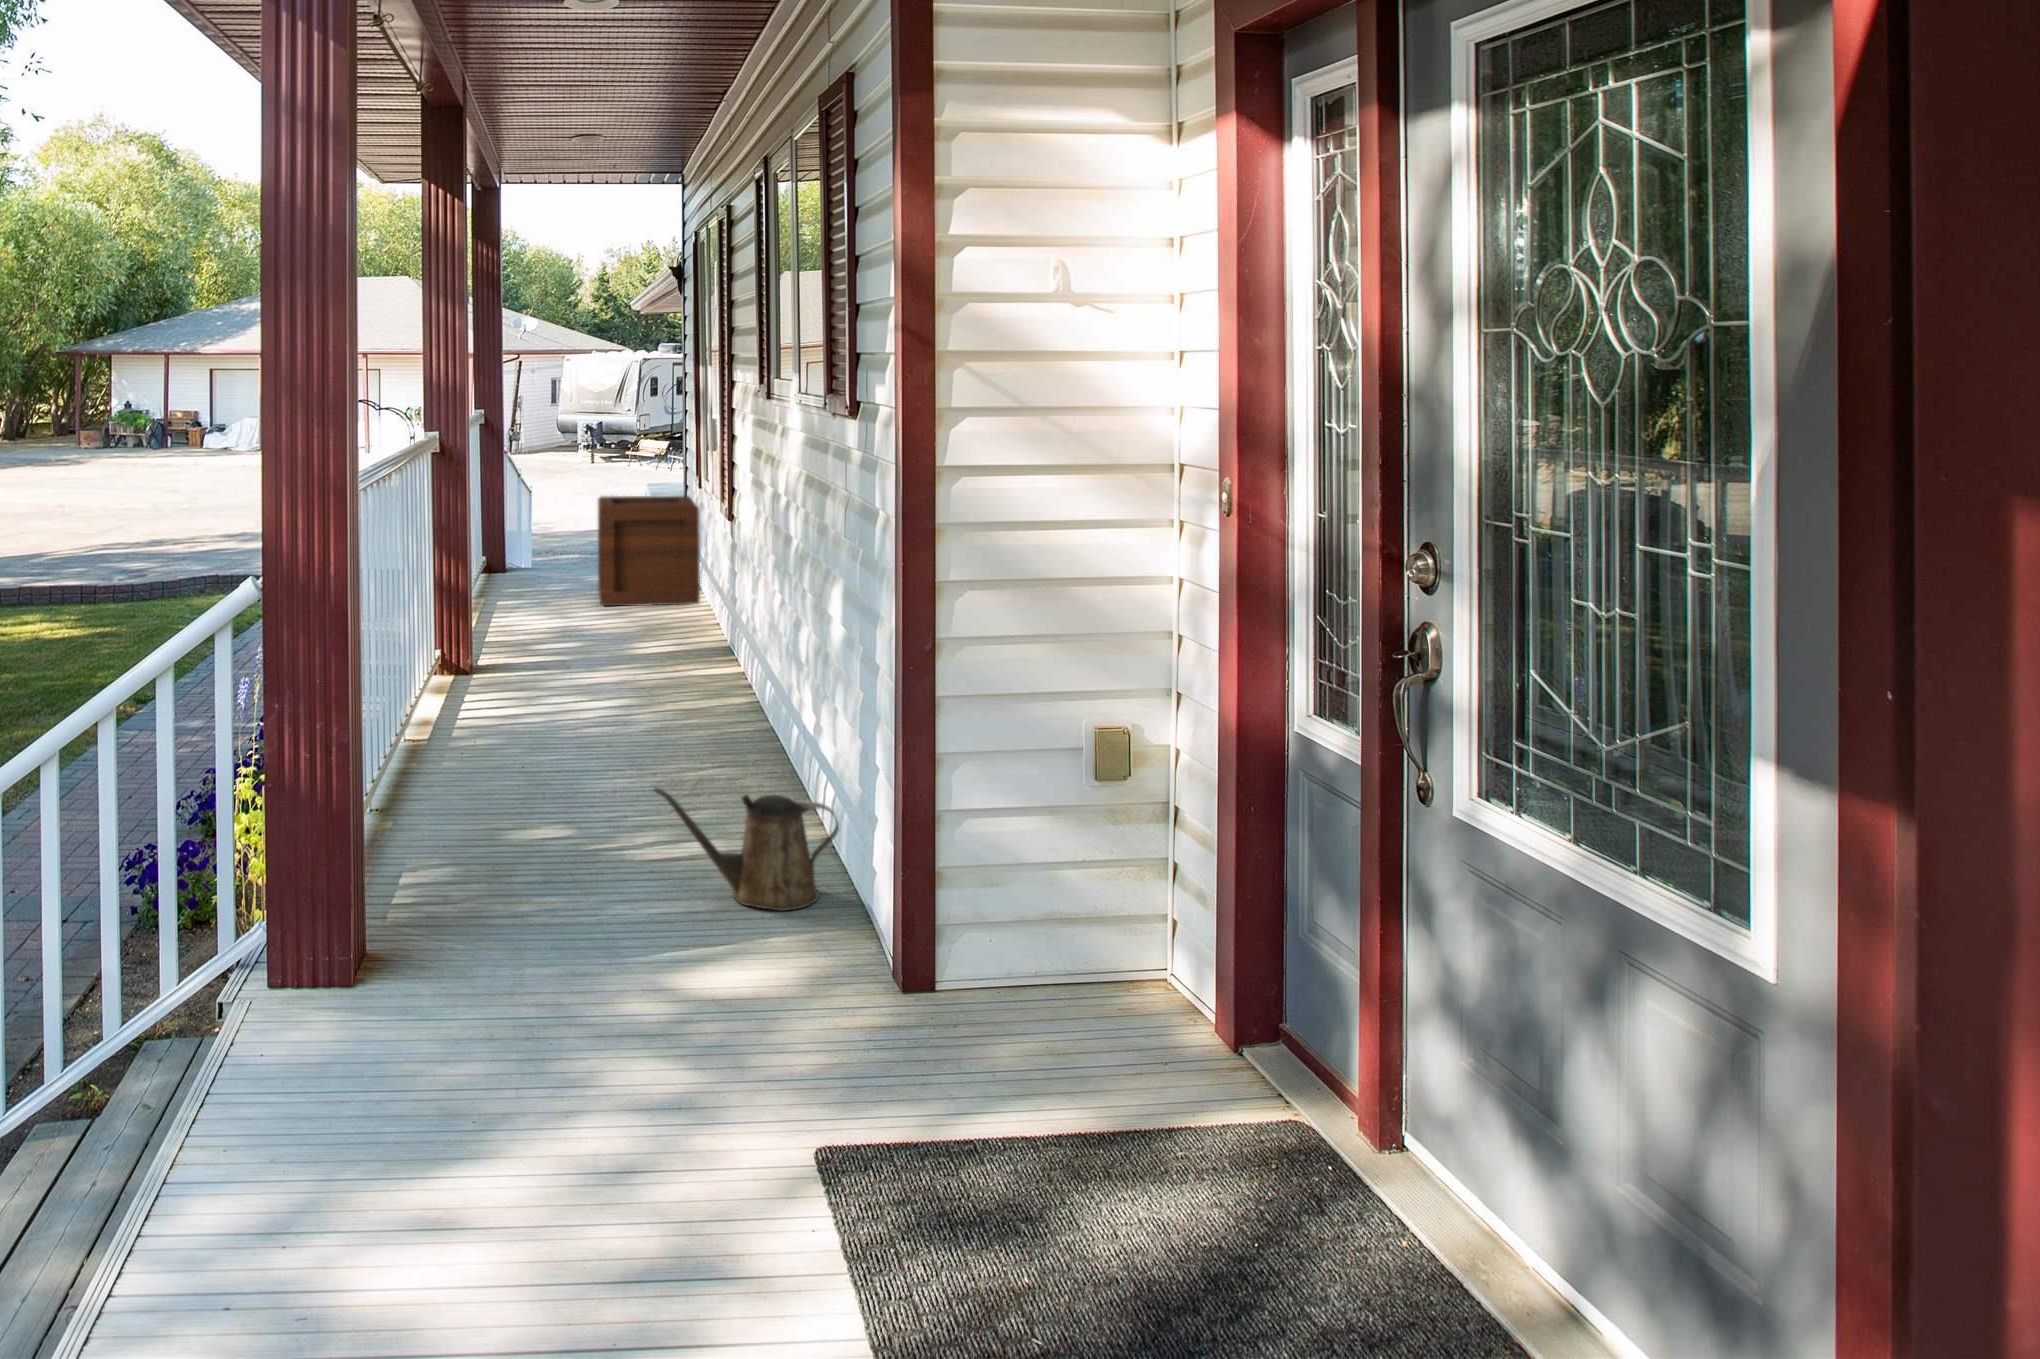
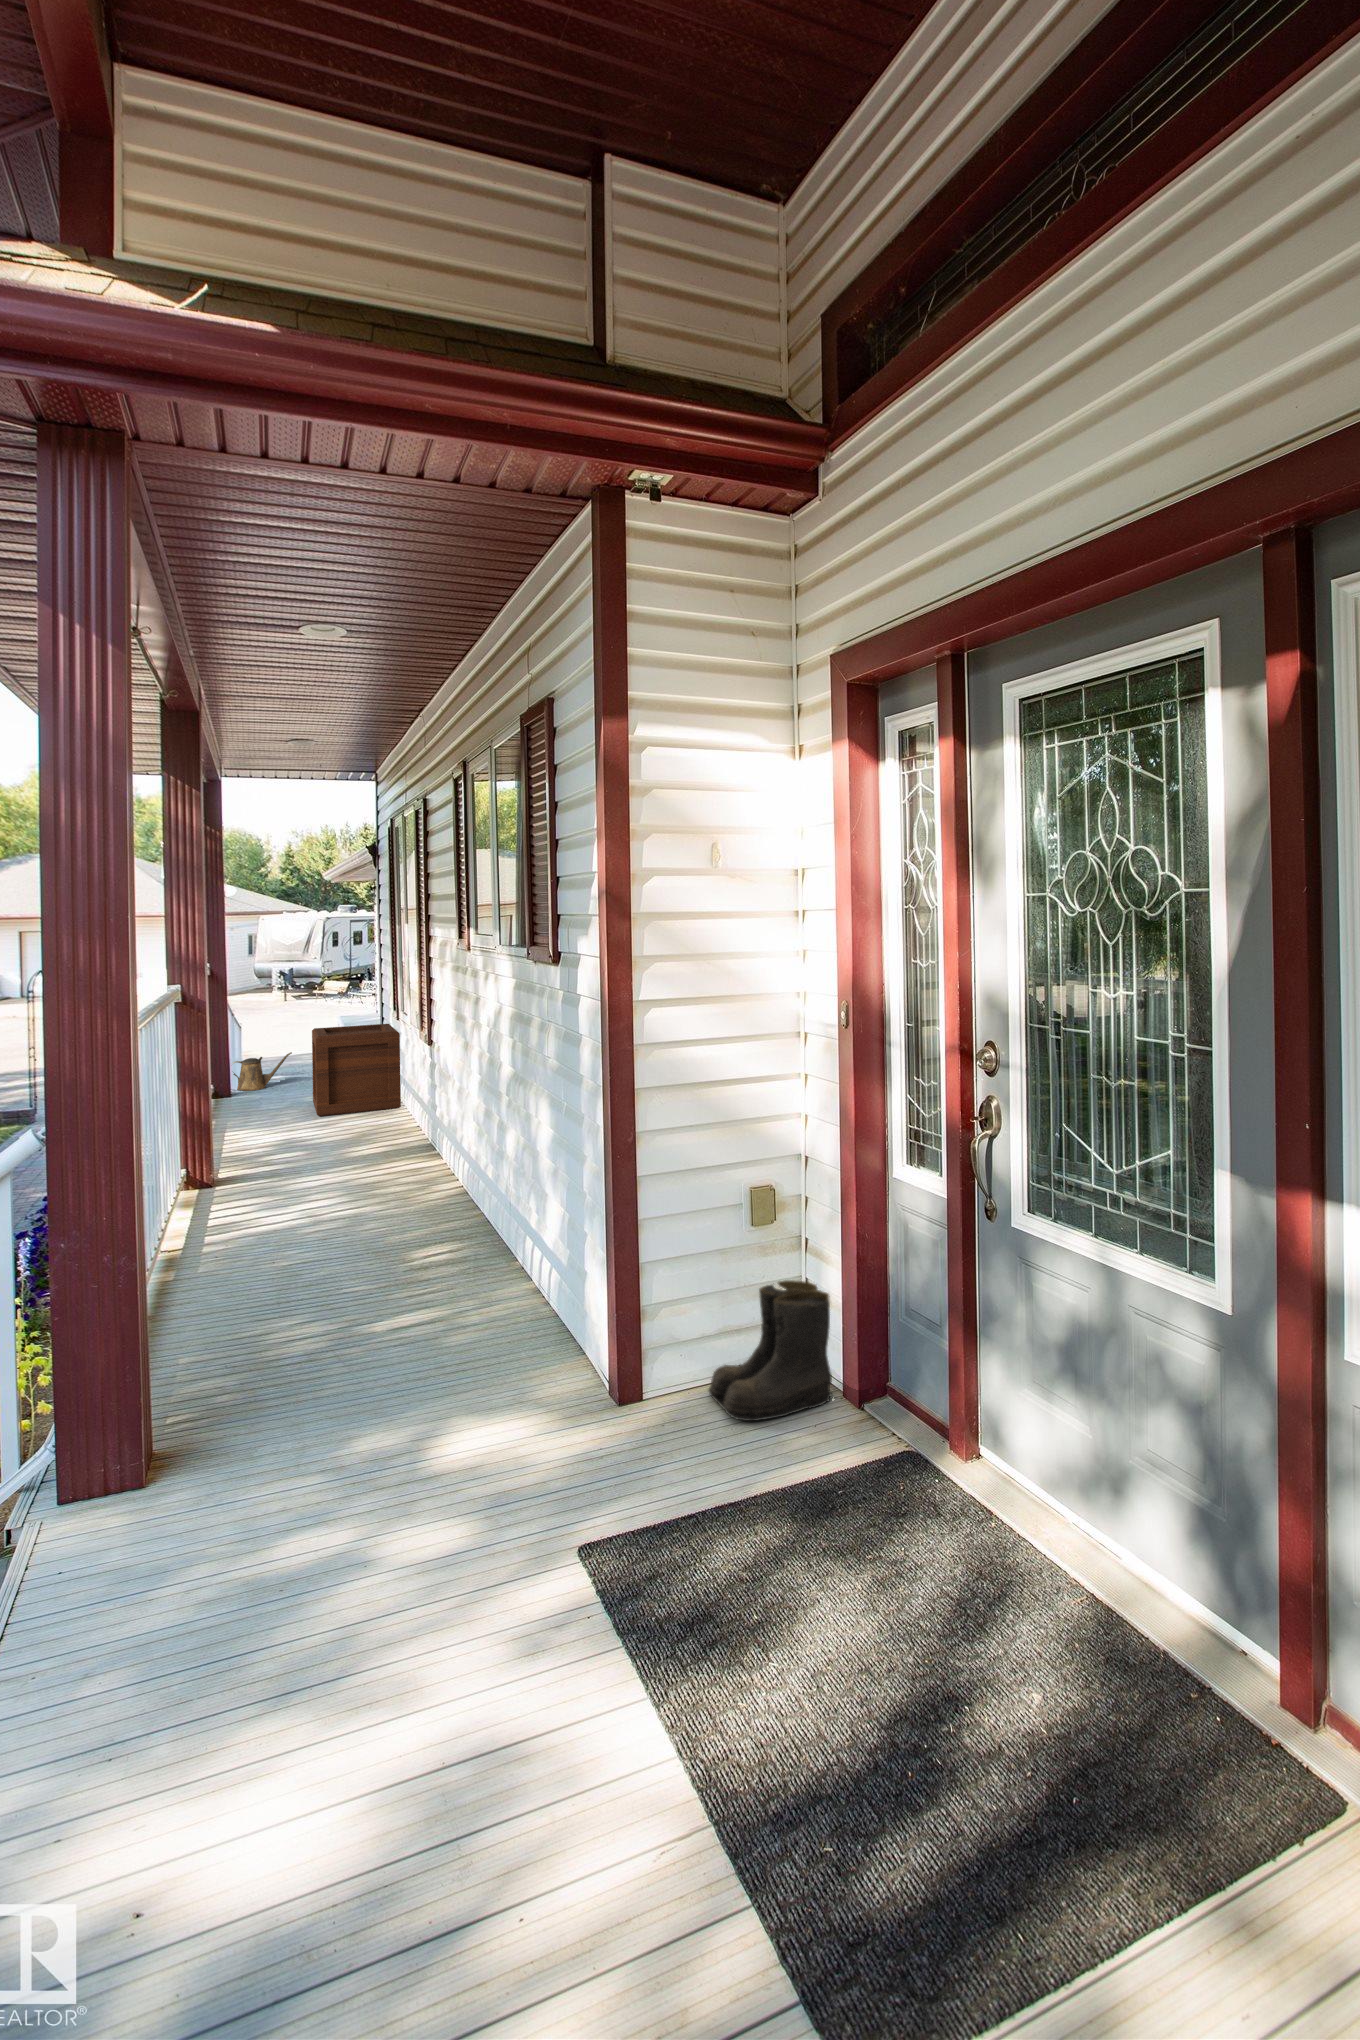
watering can: present [654,788,839,911] -> present [233,1052,292,1091]
boots: none [1022,868,1202,1050] -> present [708,1280,832,1421]

